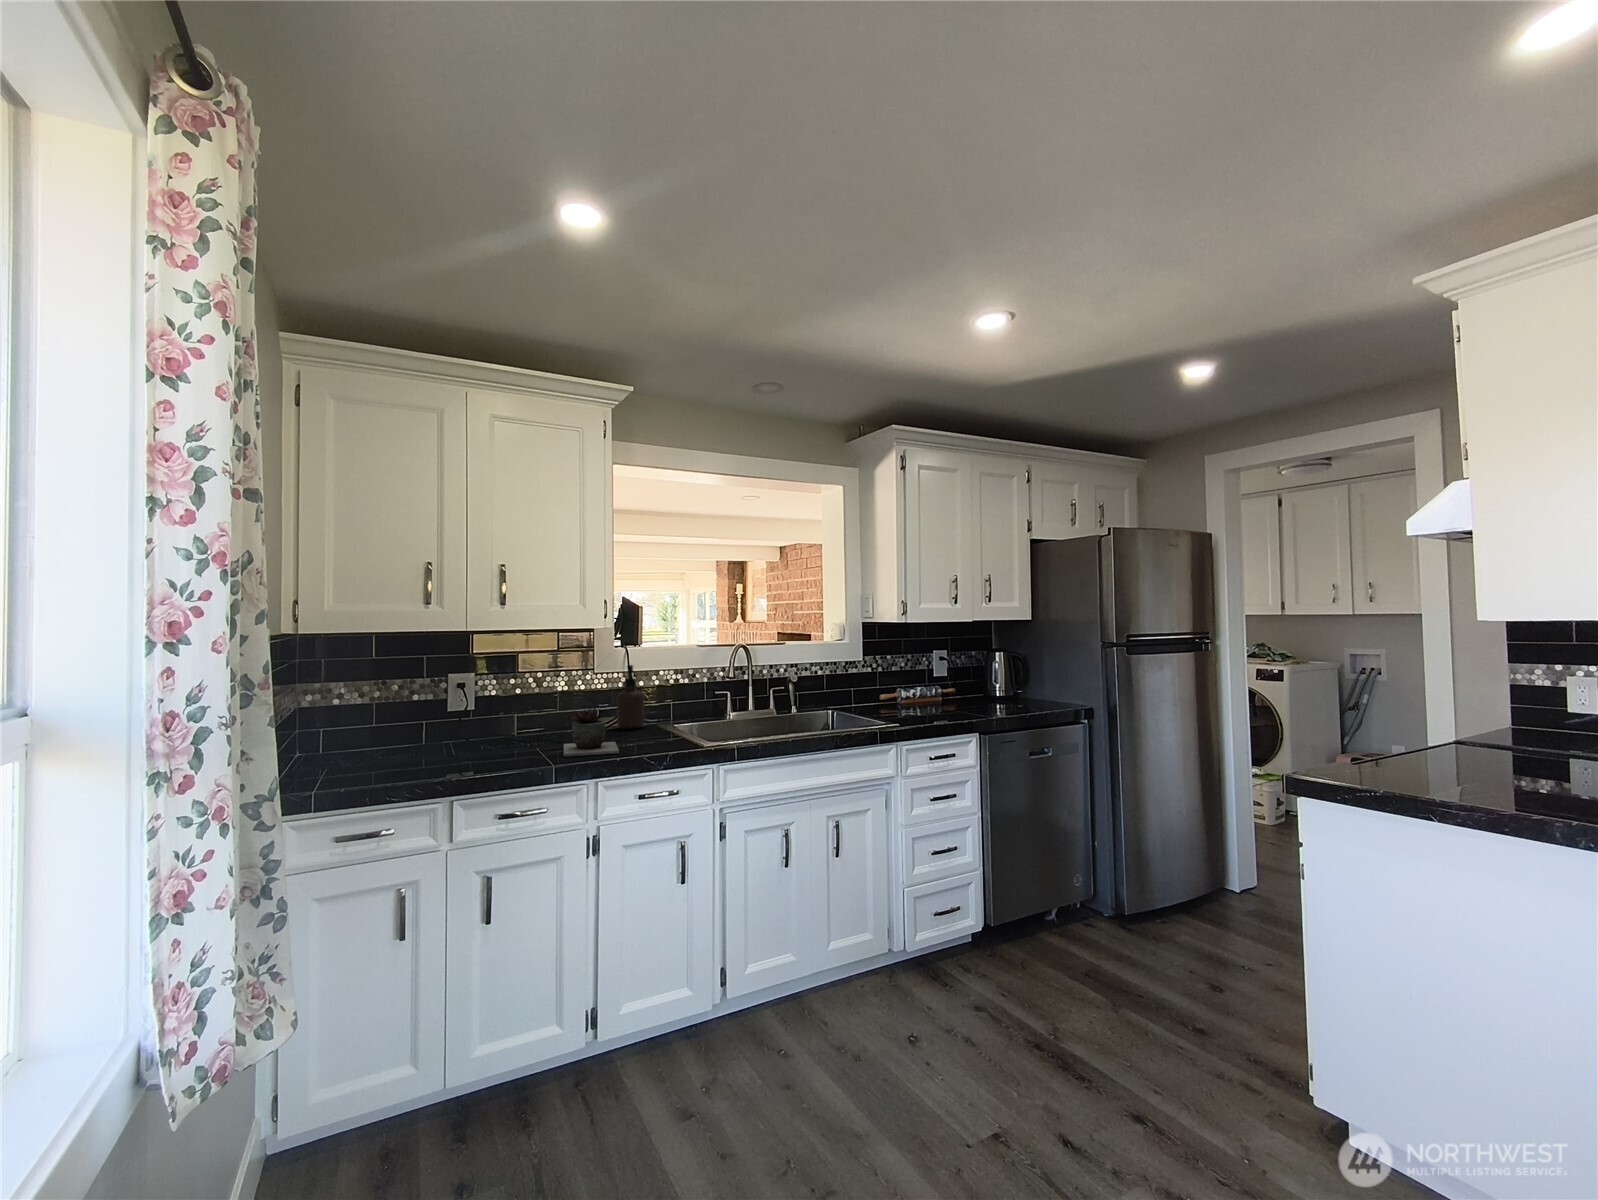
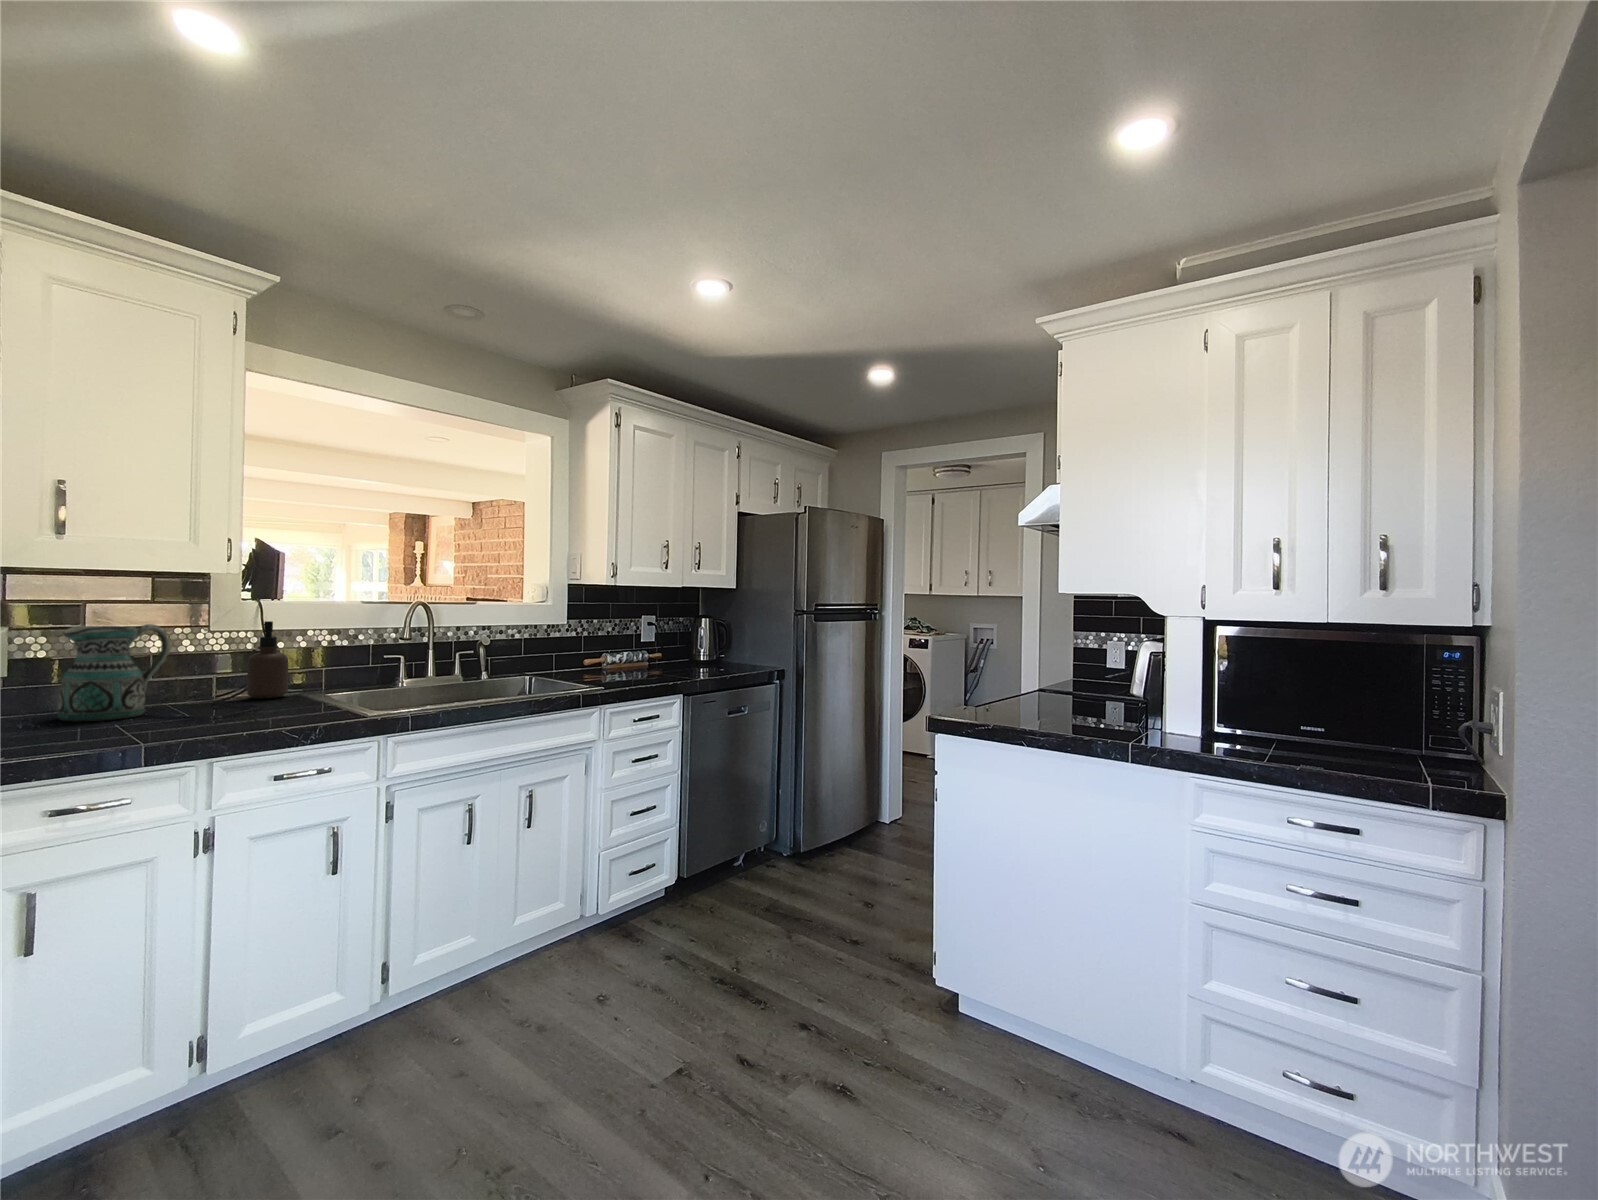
ceramic pitcher: none [504,670,568,744] -> present [58,624,170,721]
succulent plant: present [564,708,619,757] -> none [155,672,244,734]

